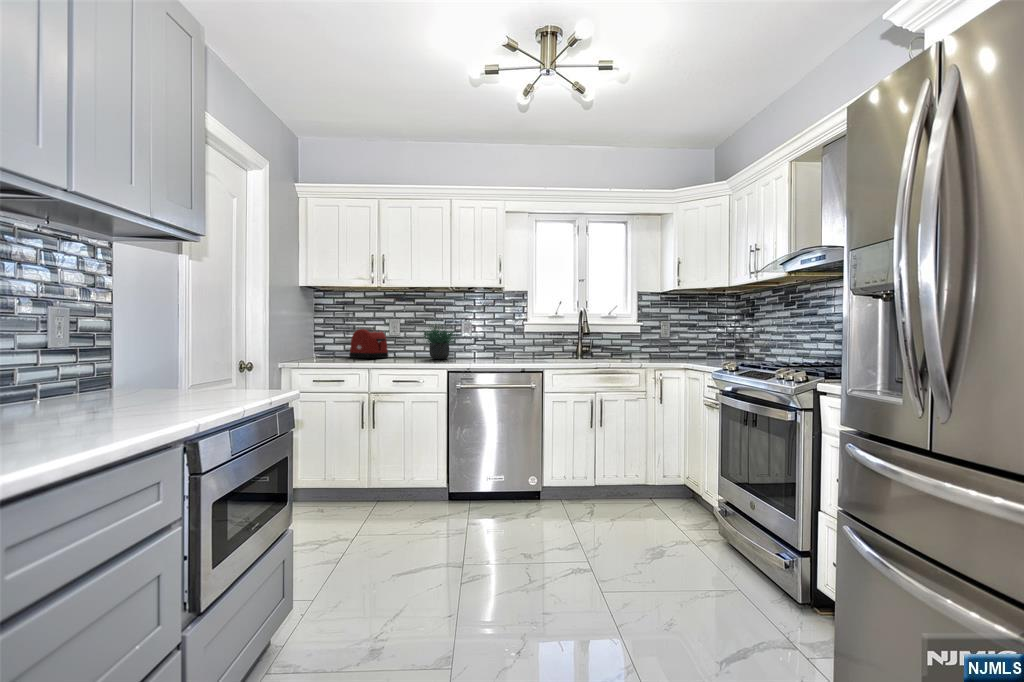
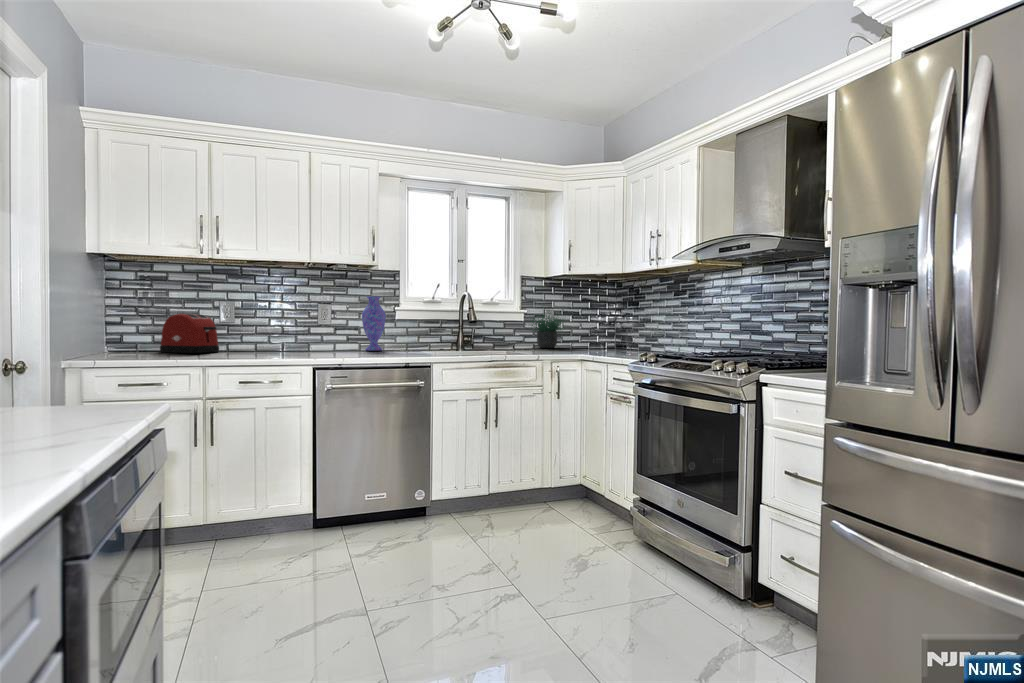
vase: none [495,313,514,358] -> present [362,296,386,351]
potted plant: present [424,325,453,359] -> present [532,313,563,348]

